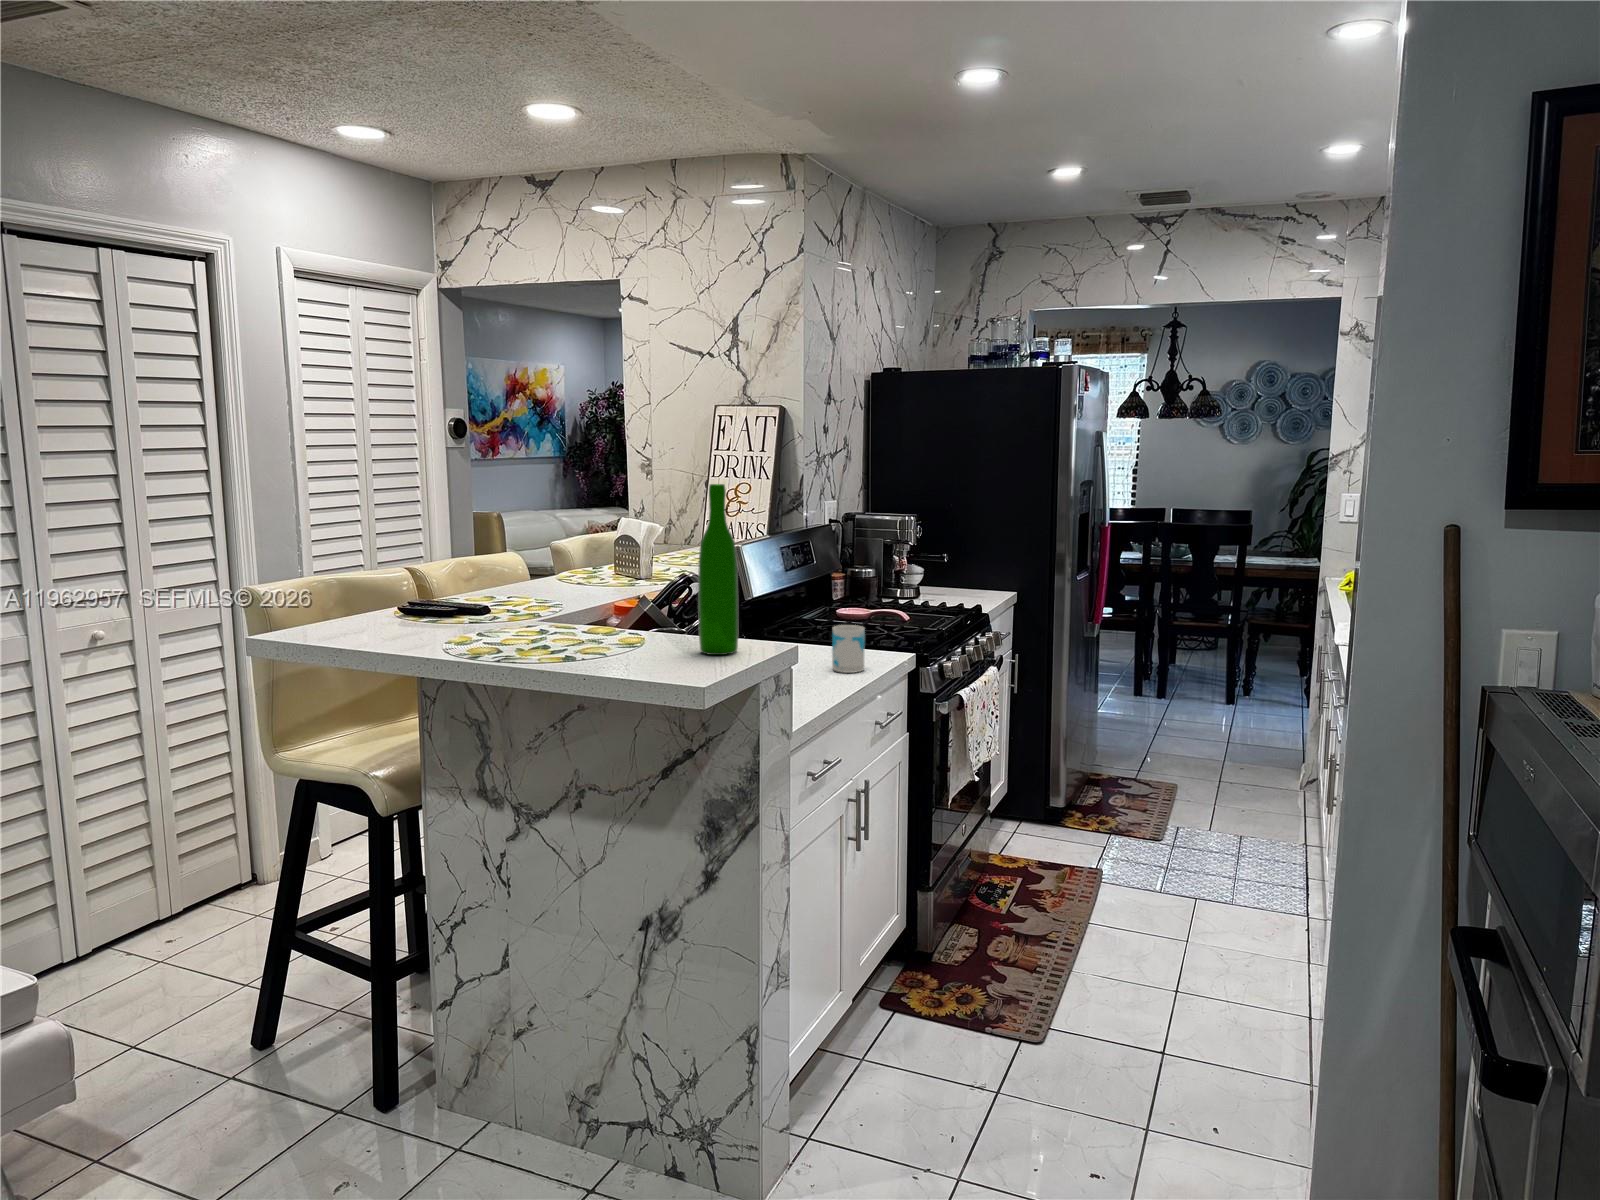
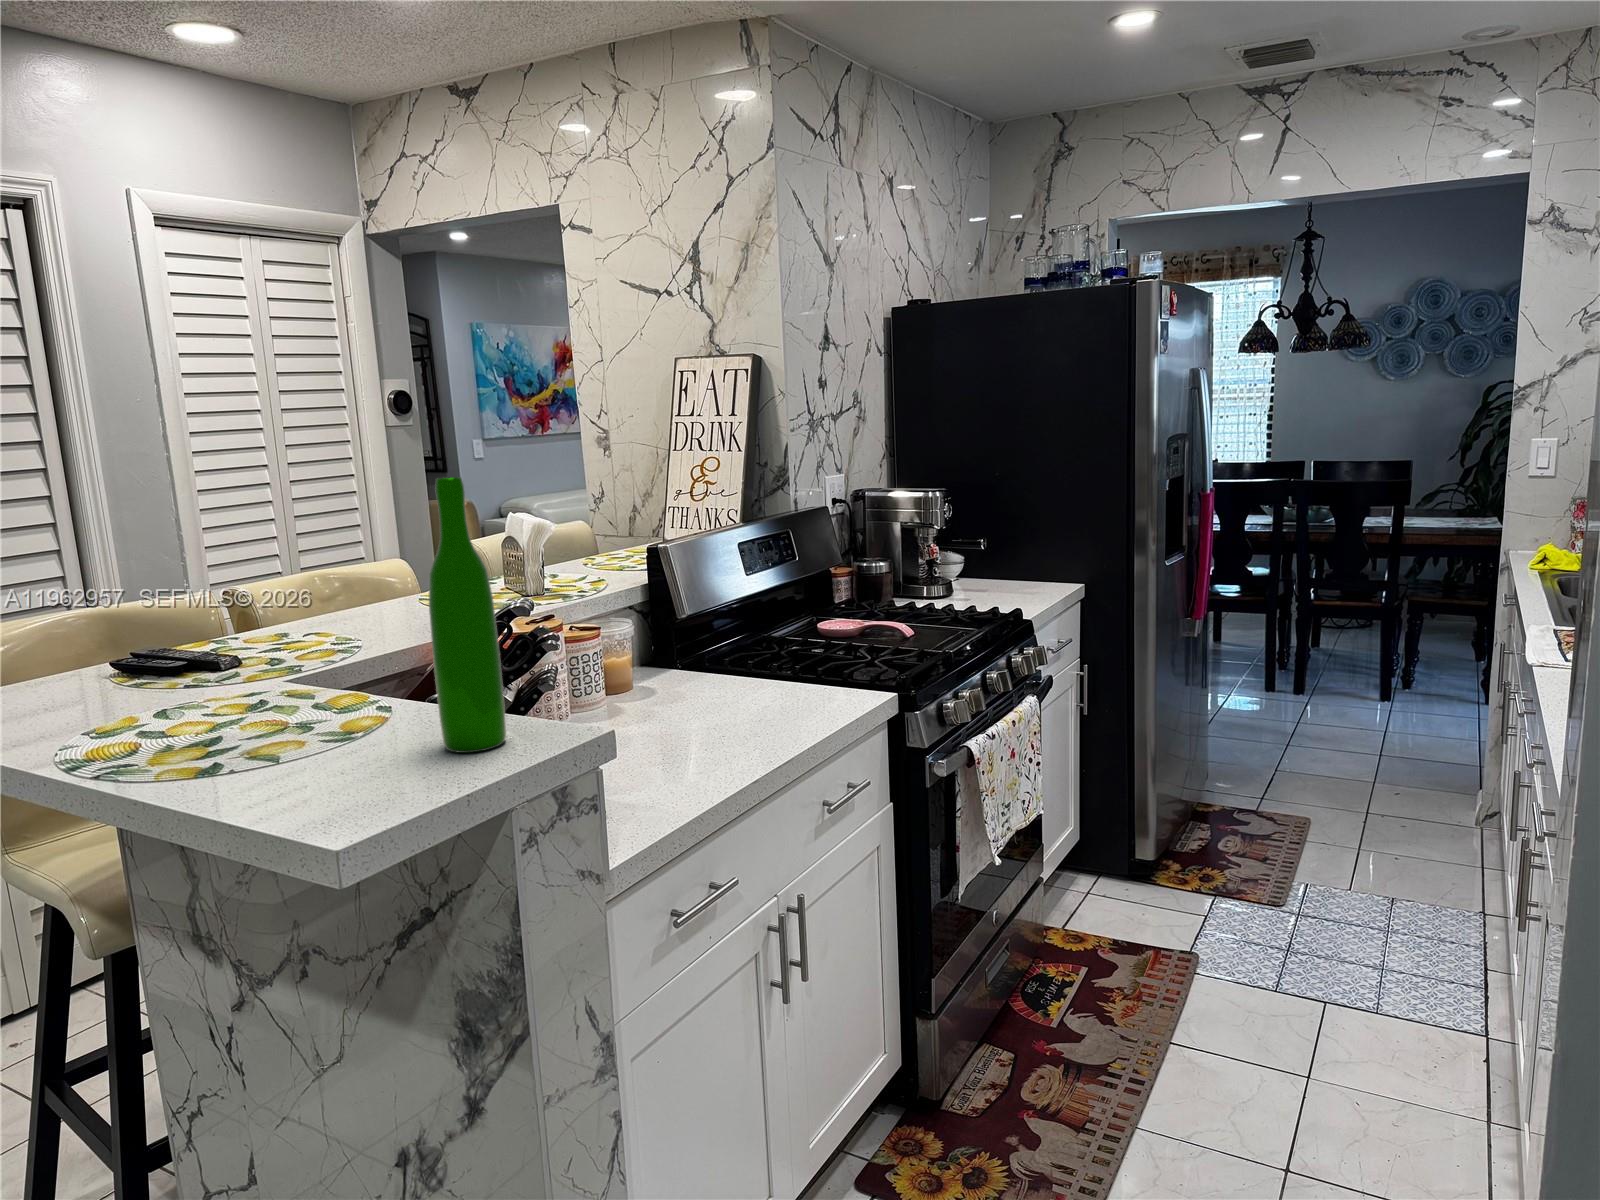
mug: present [832,625,865,673] -> none [763,658,811,728]

